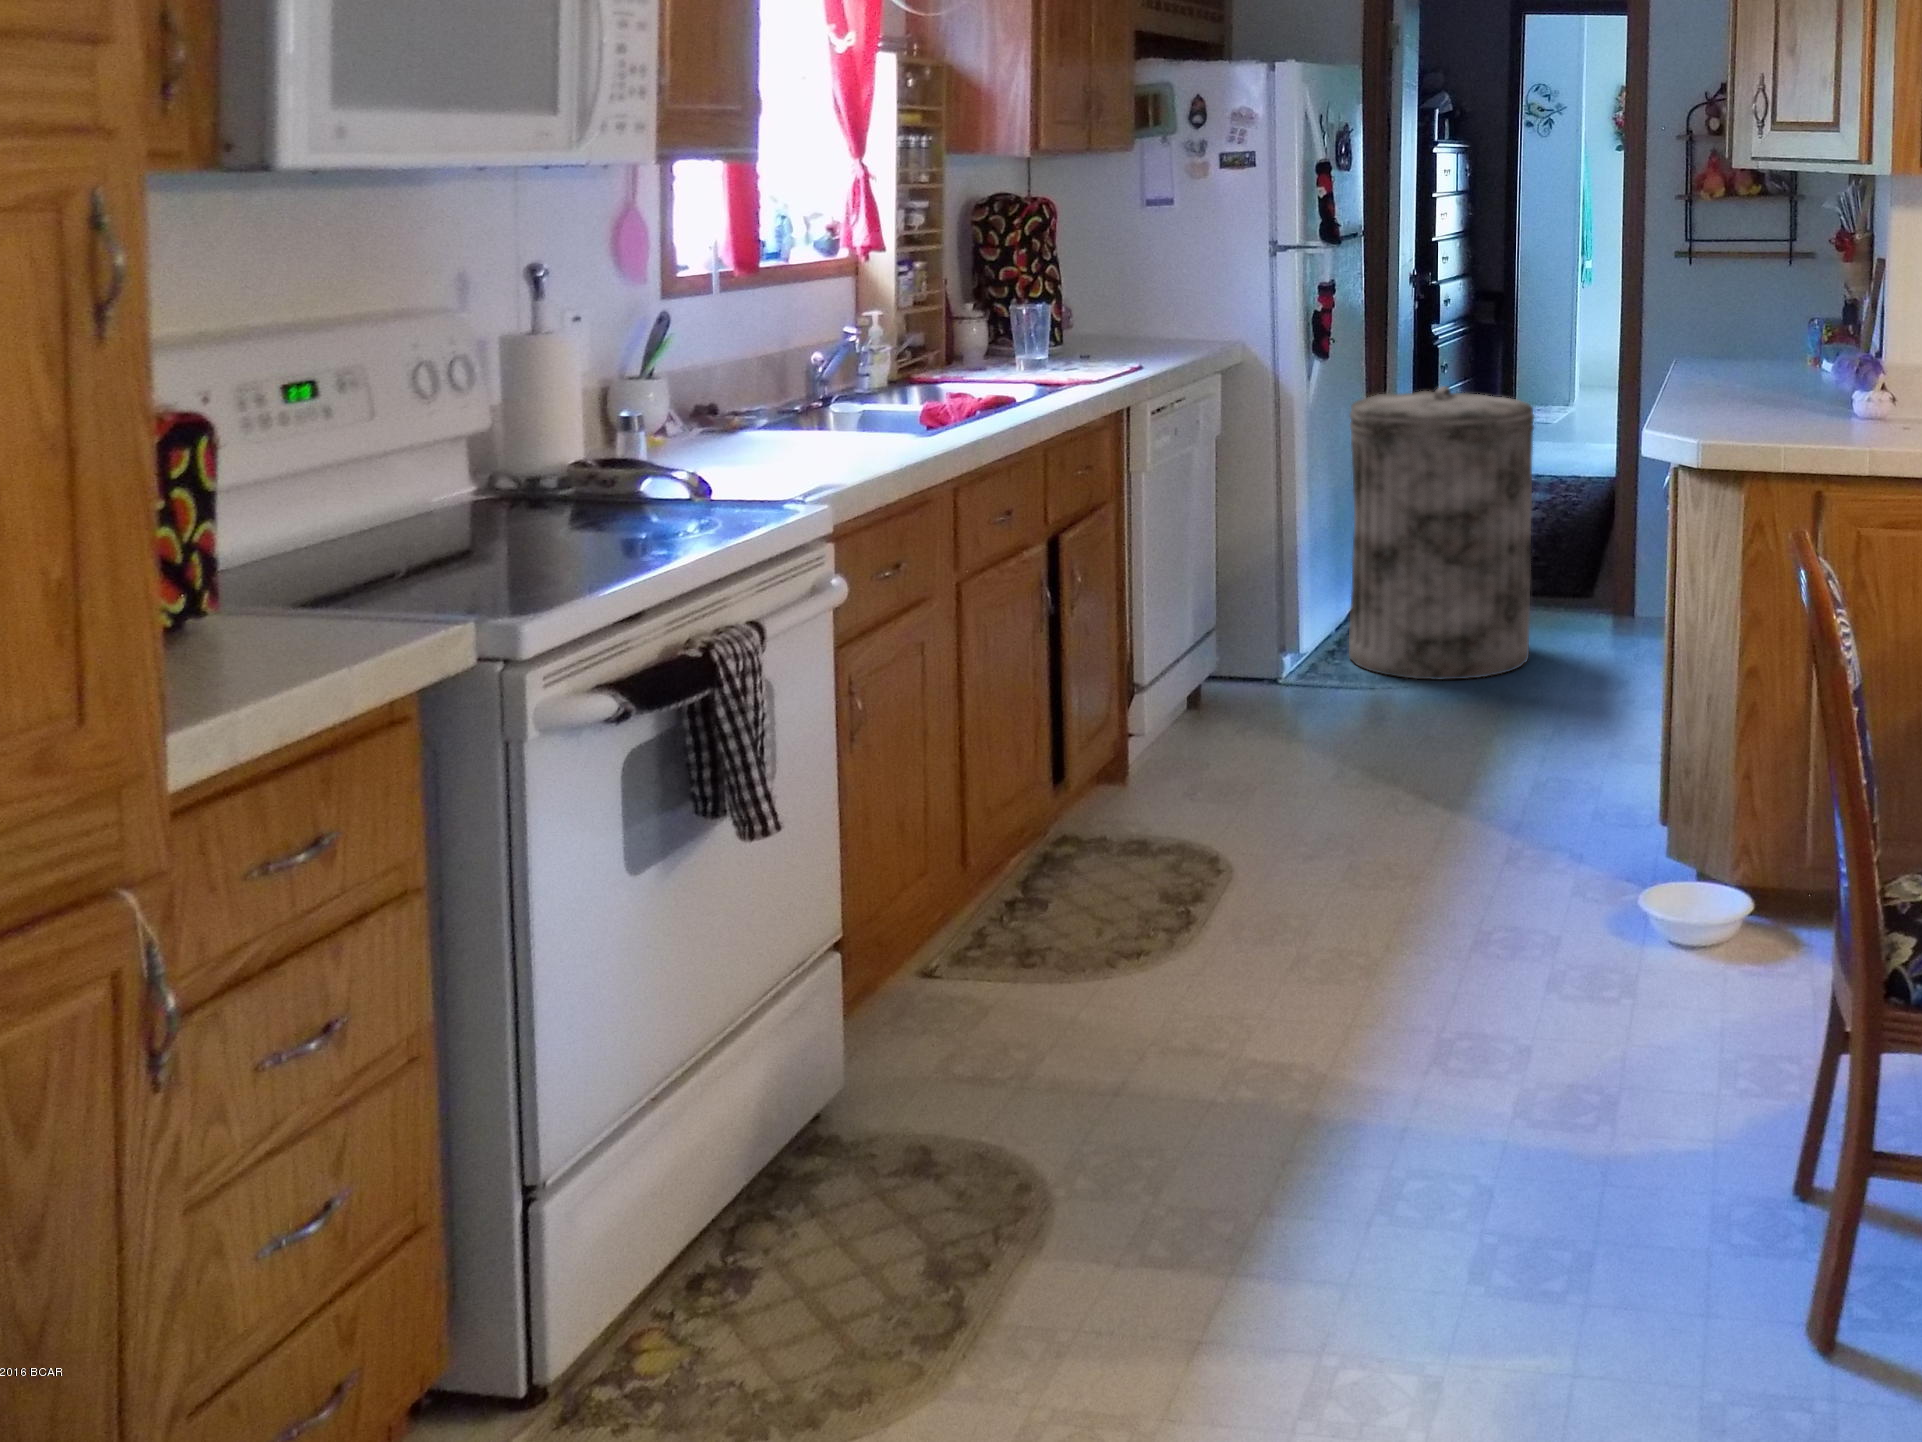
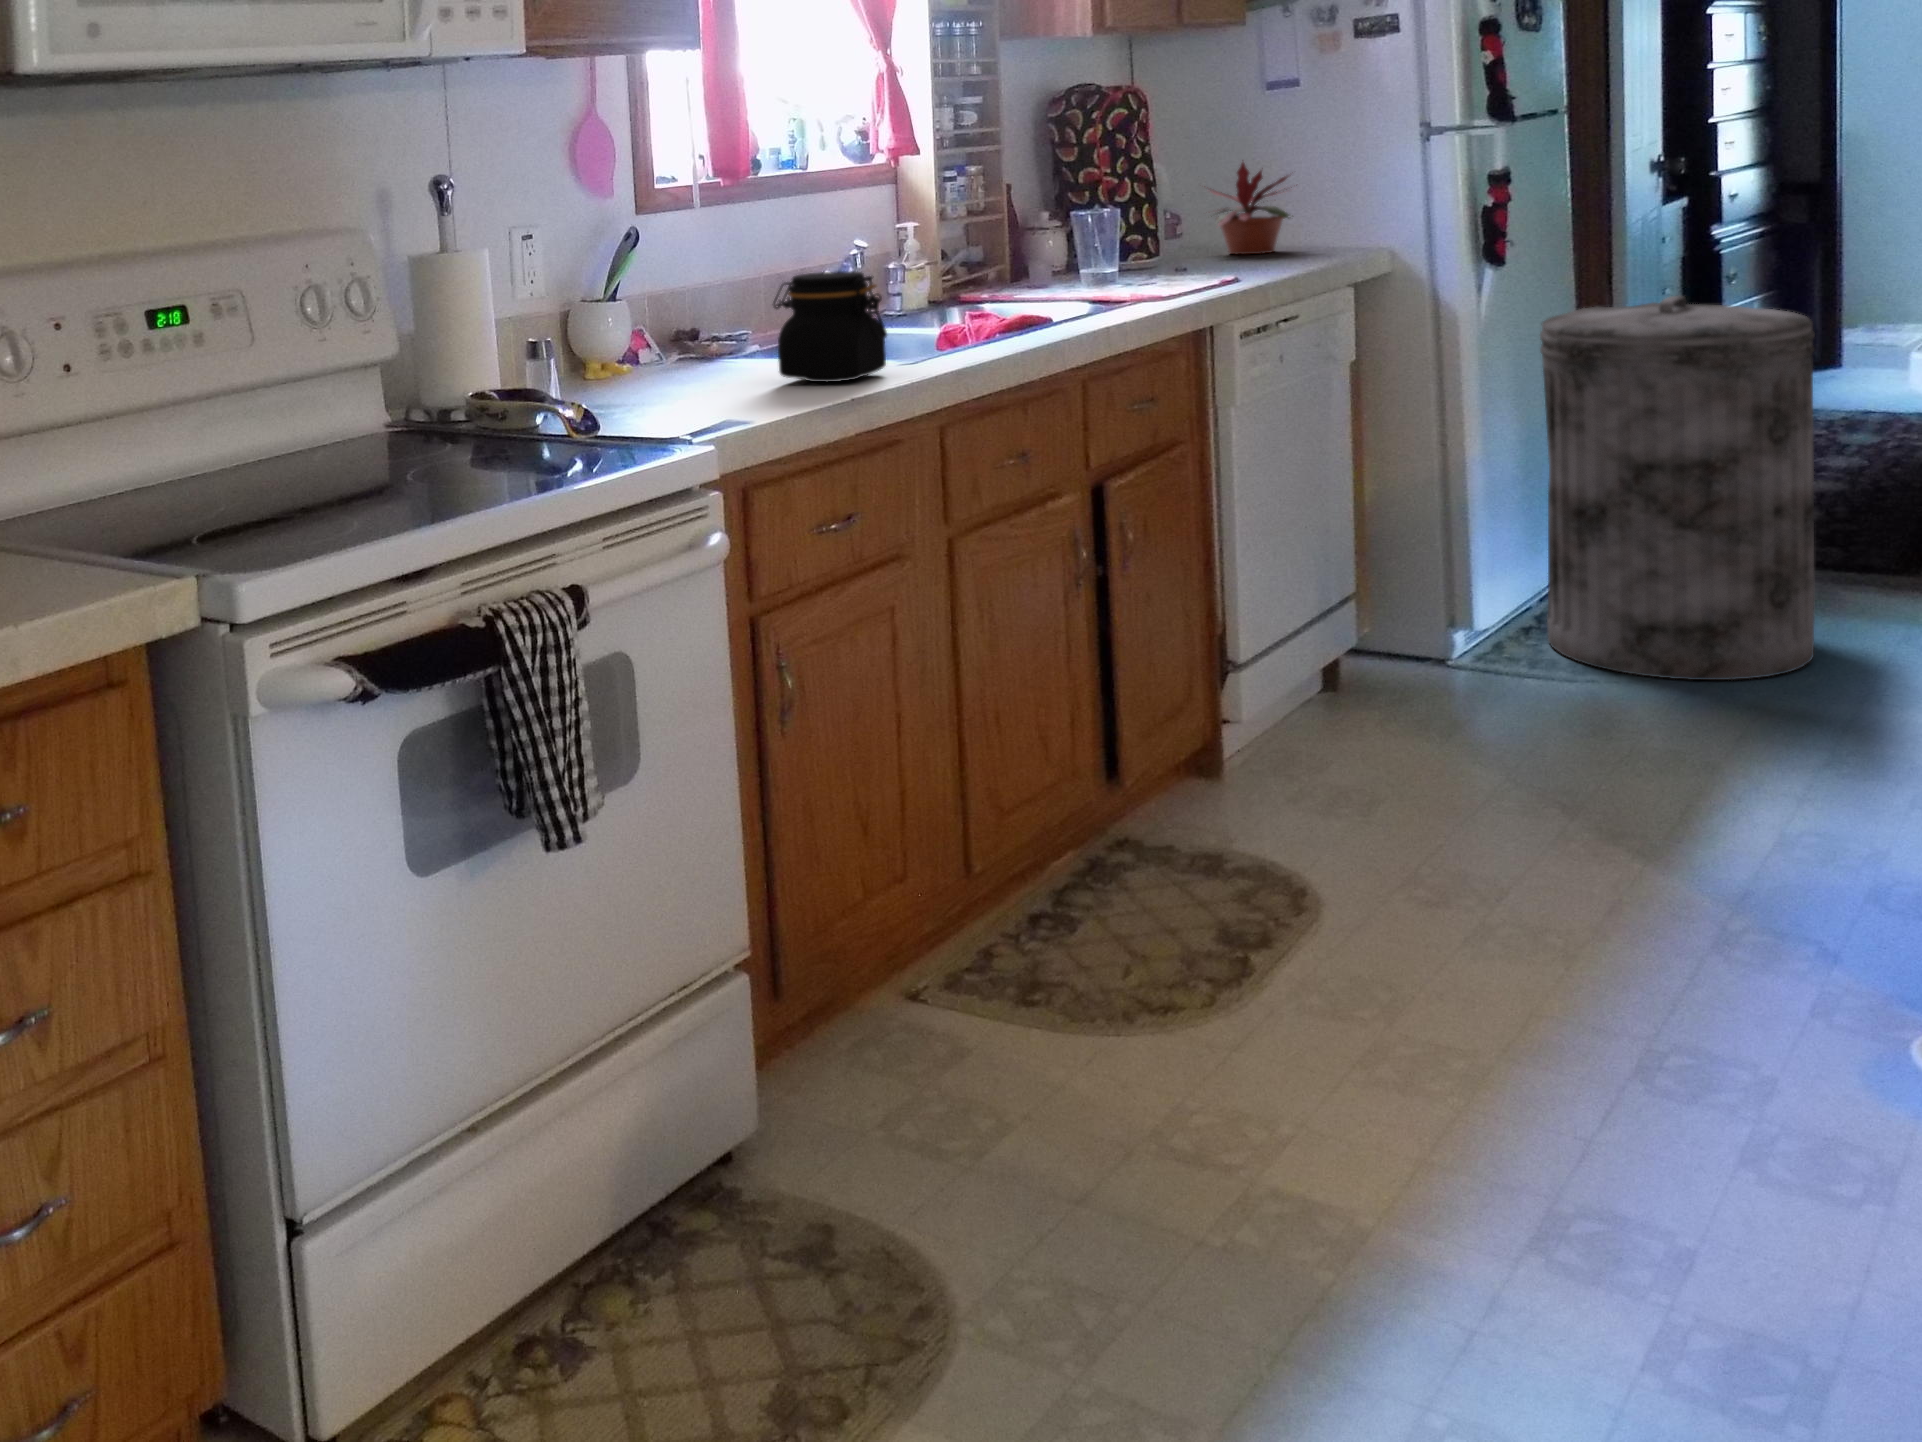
potted plant: none [1093,264,1180,345] -> present [1210,162,1289,254]
jar: none [826,359,930,453] -> present [773,271,887,382]

